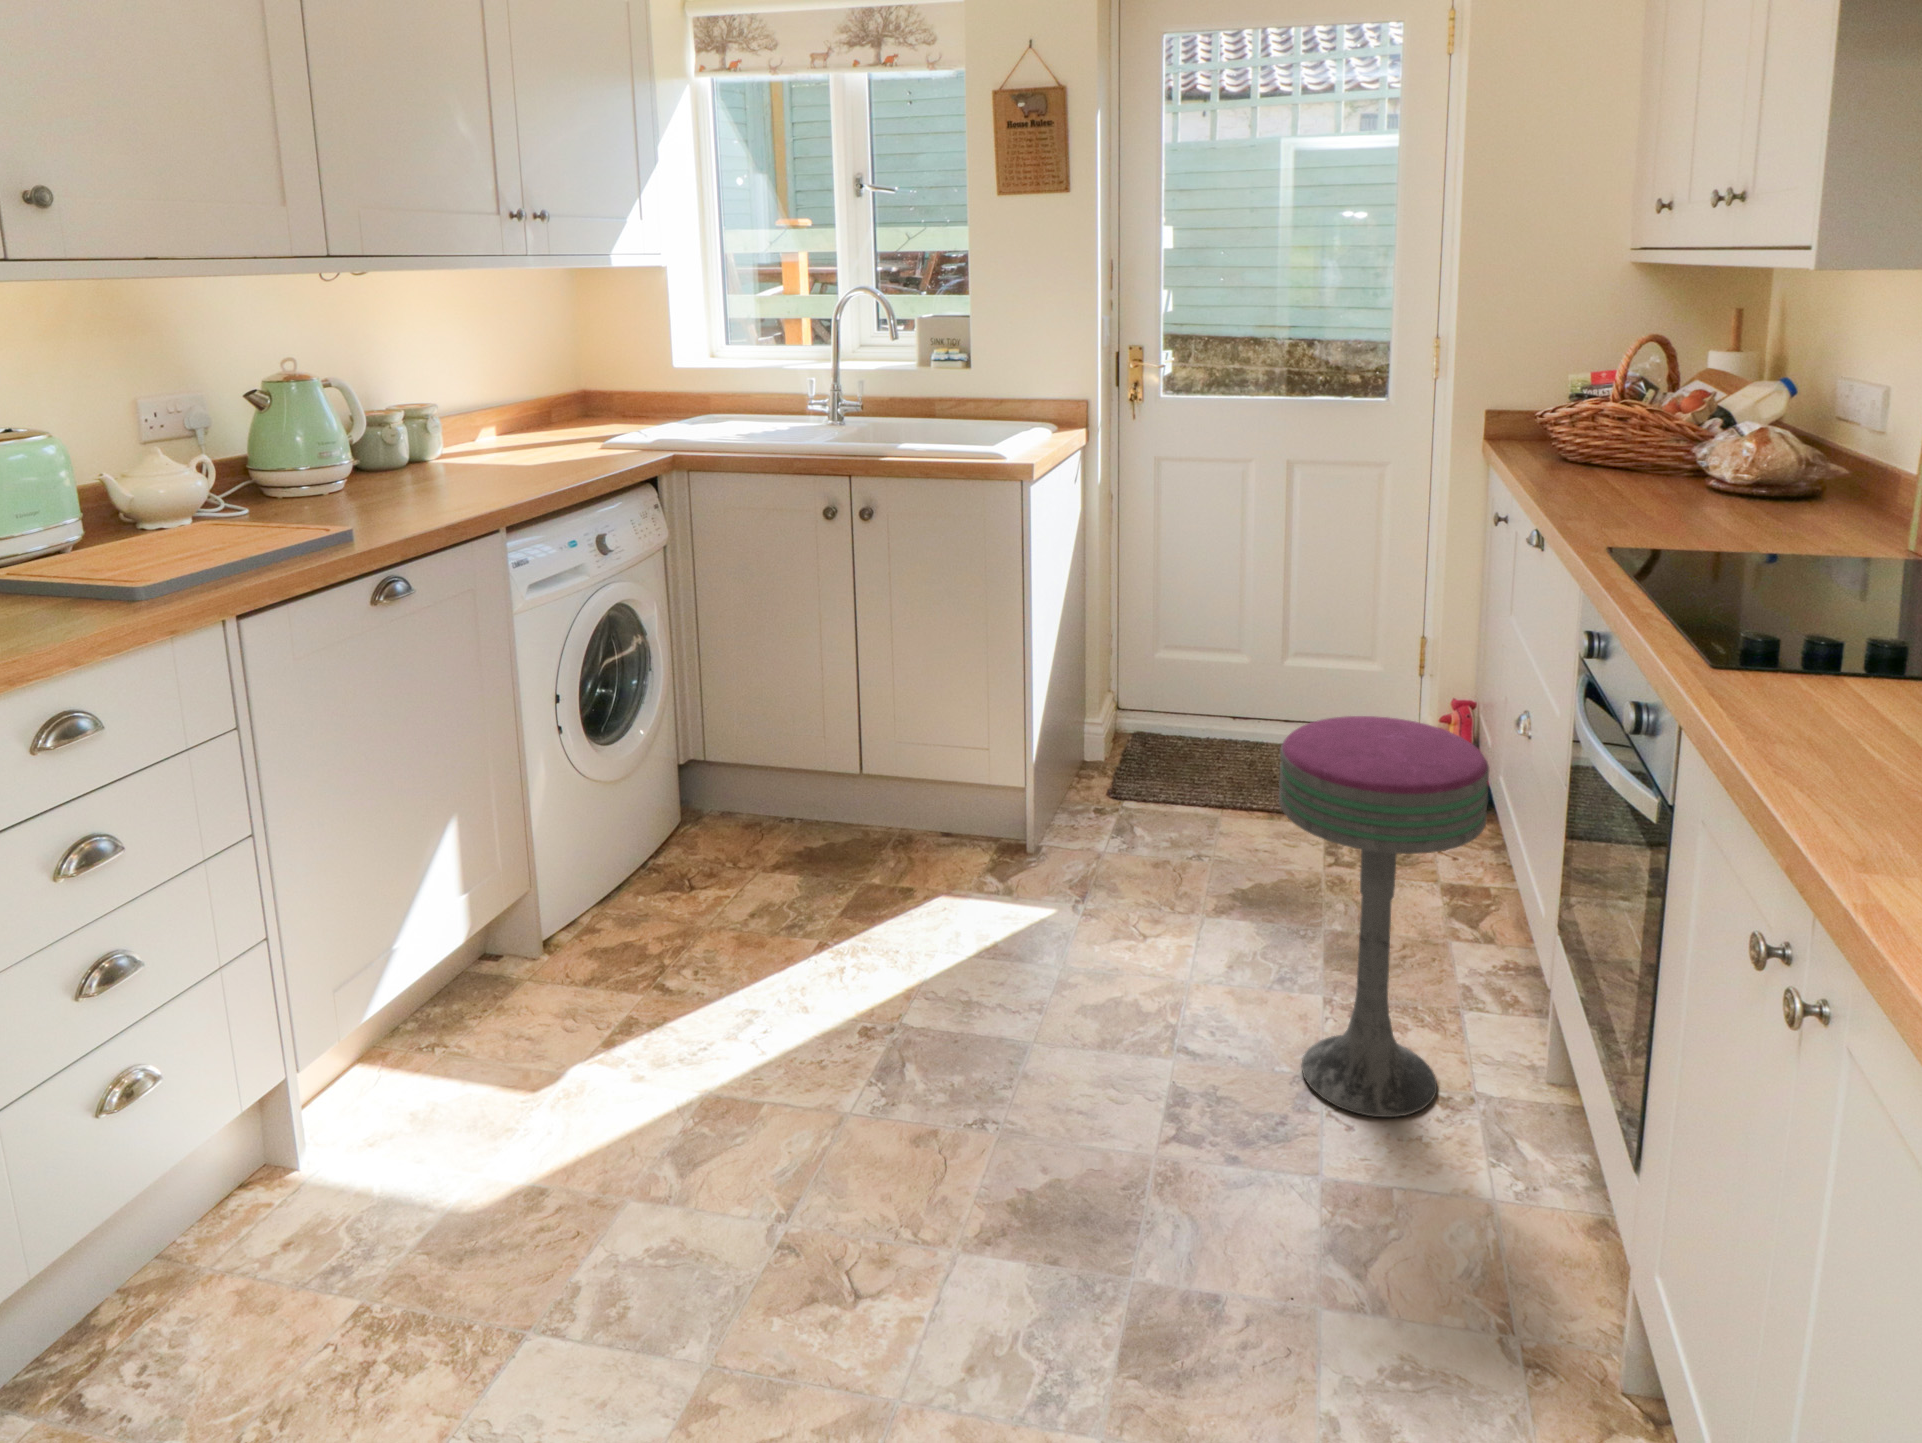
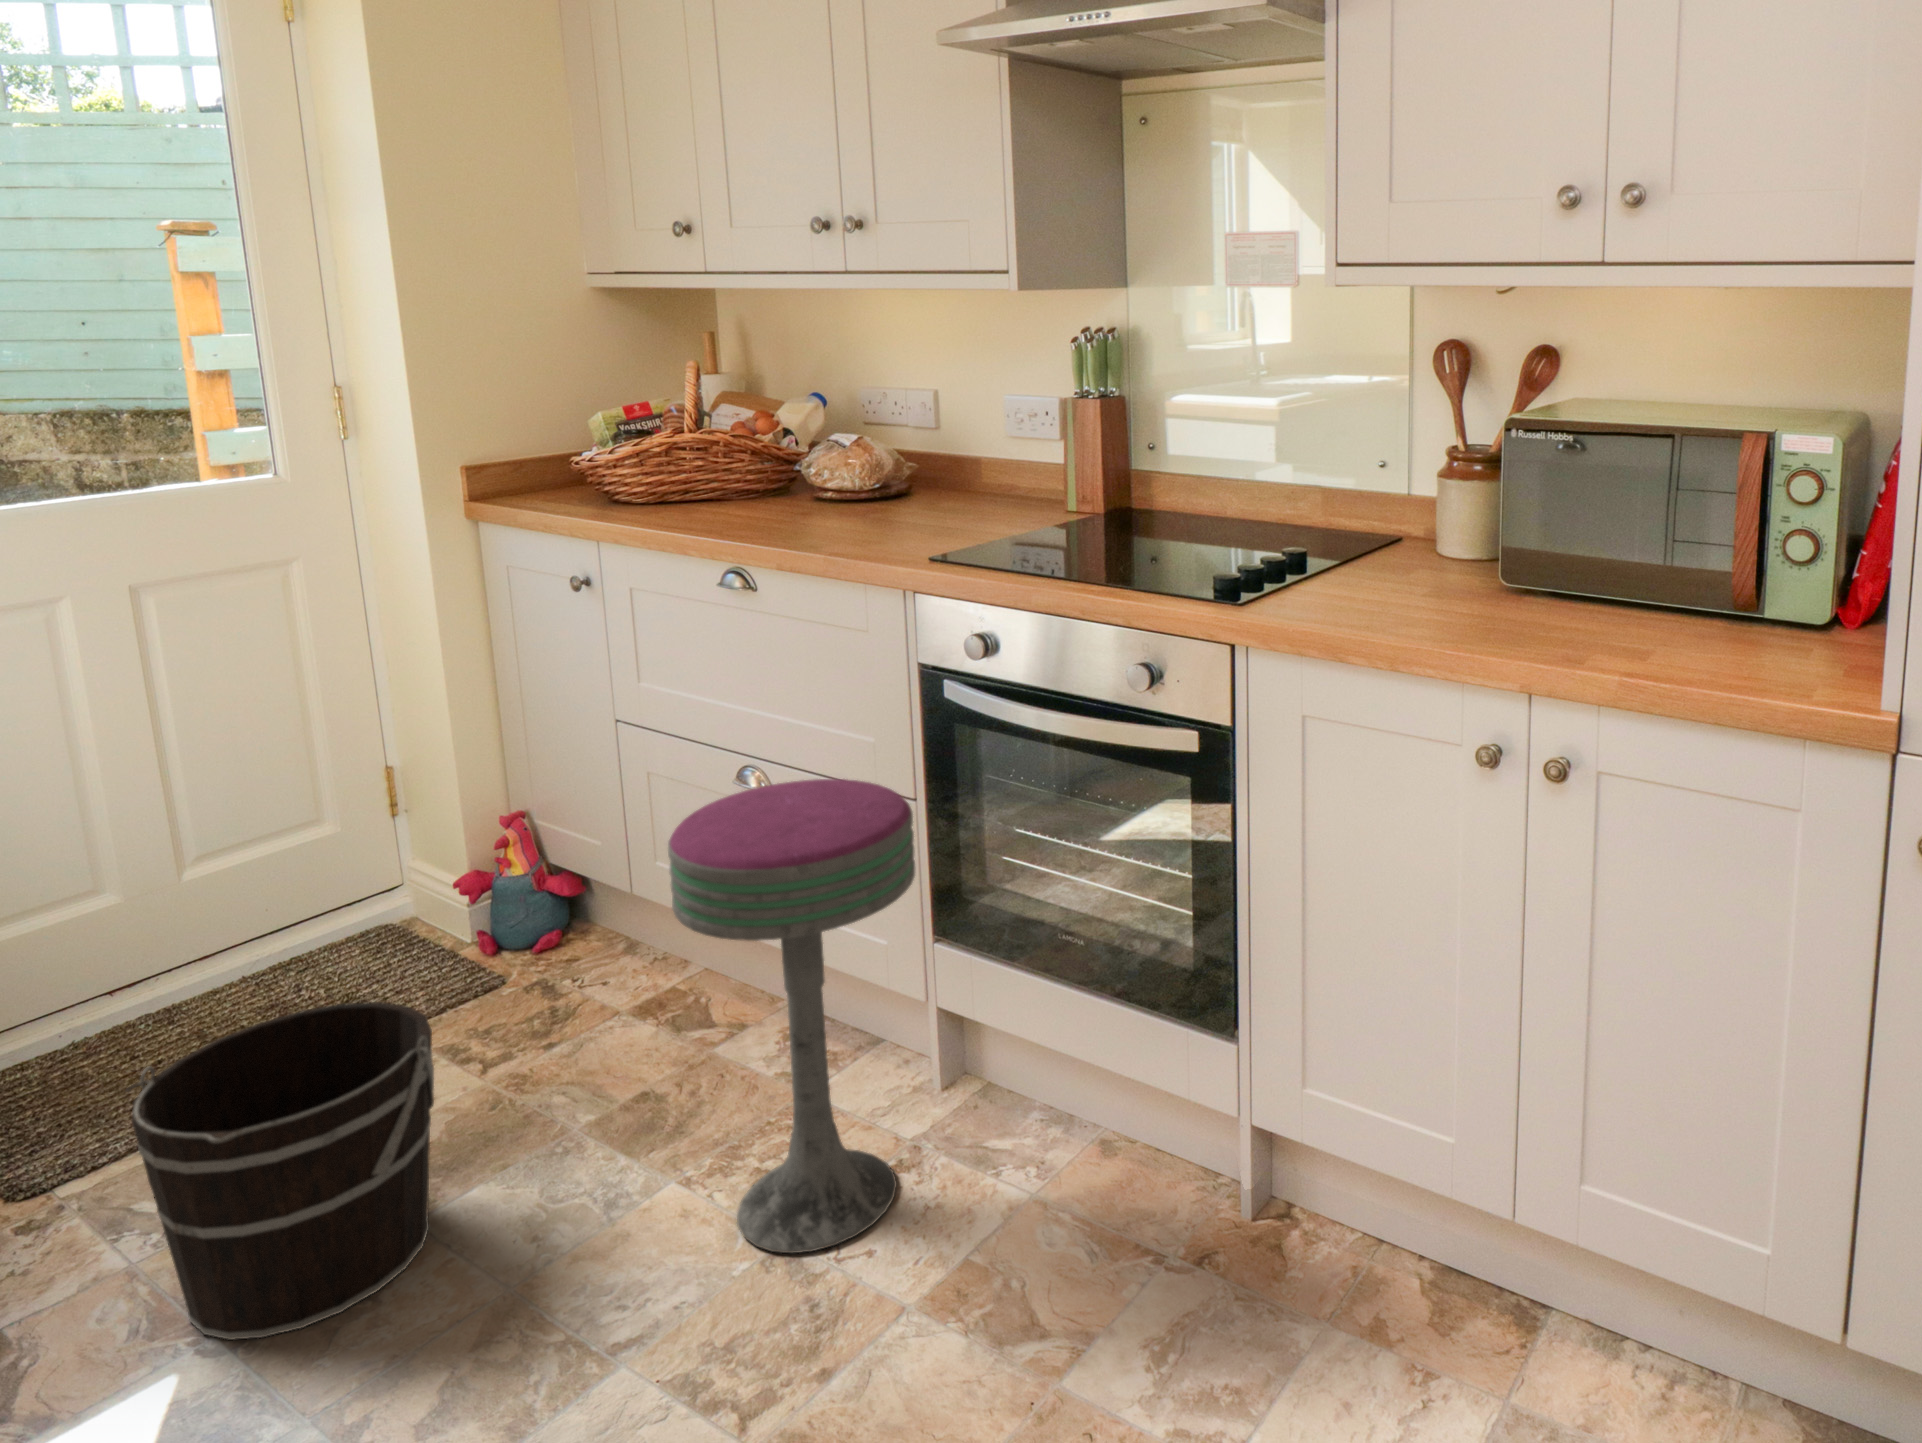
bucket: none [1070,745,1226,940] -> present [126,1002,434,1340]

